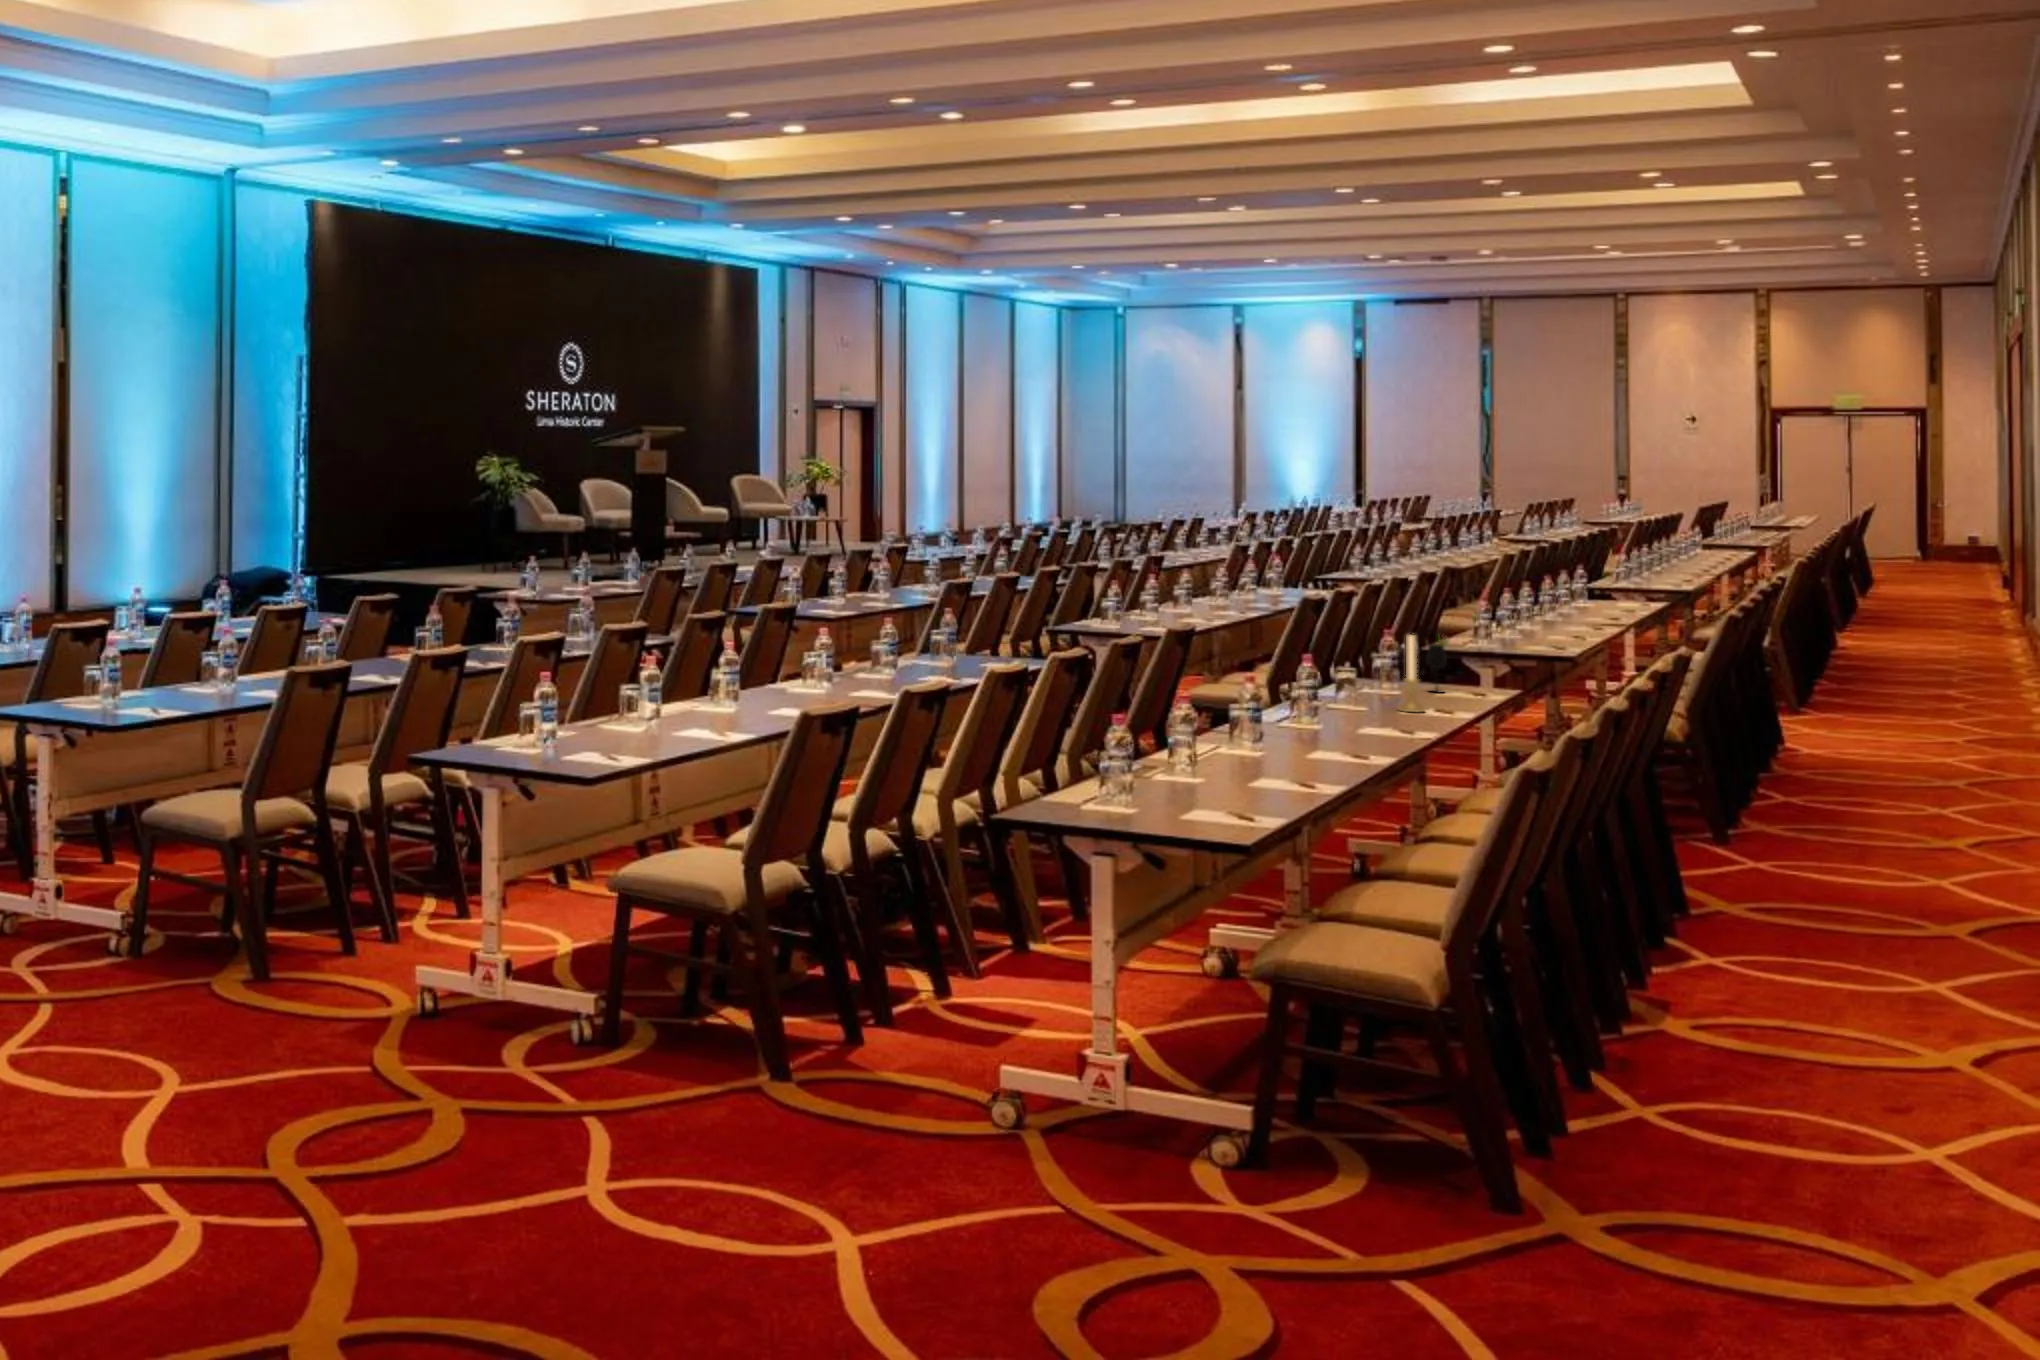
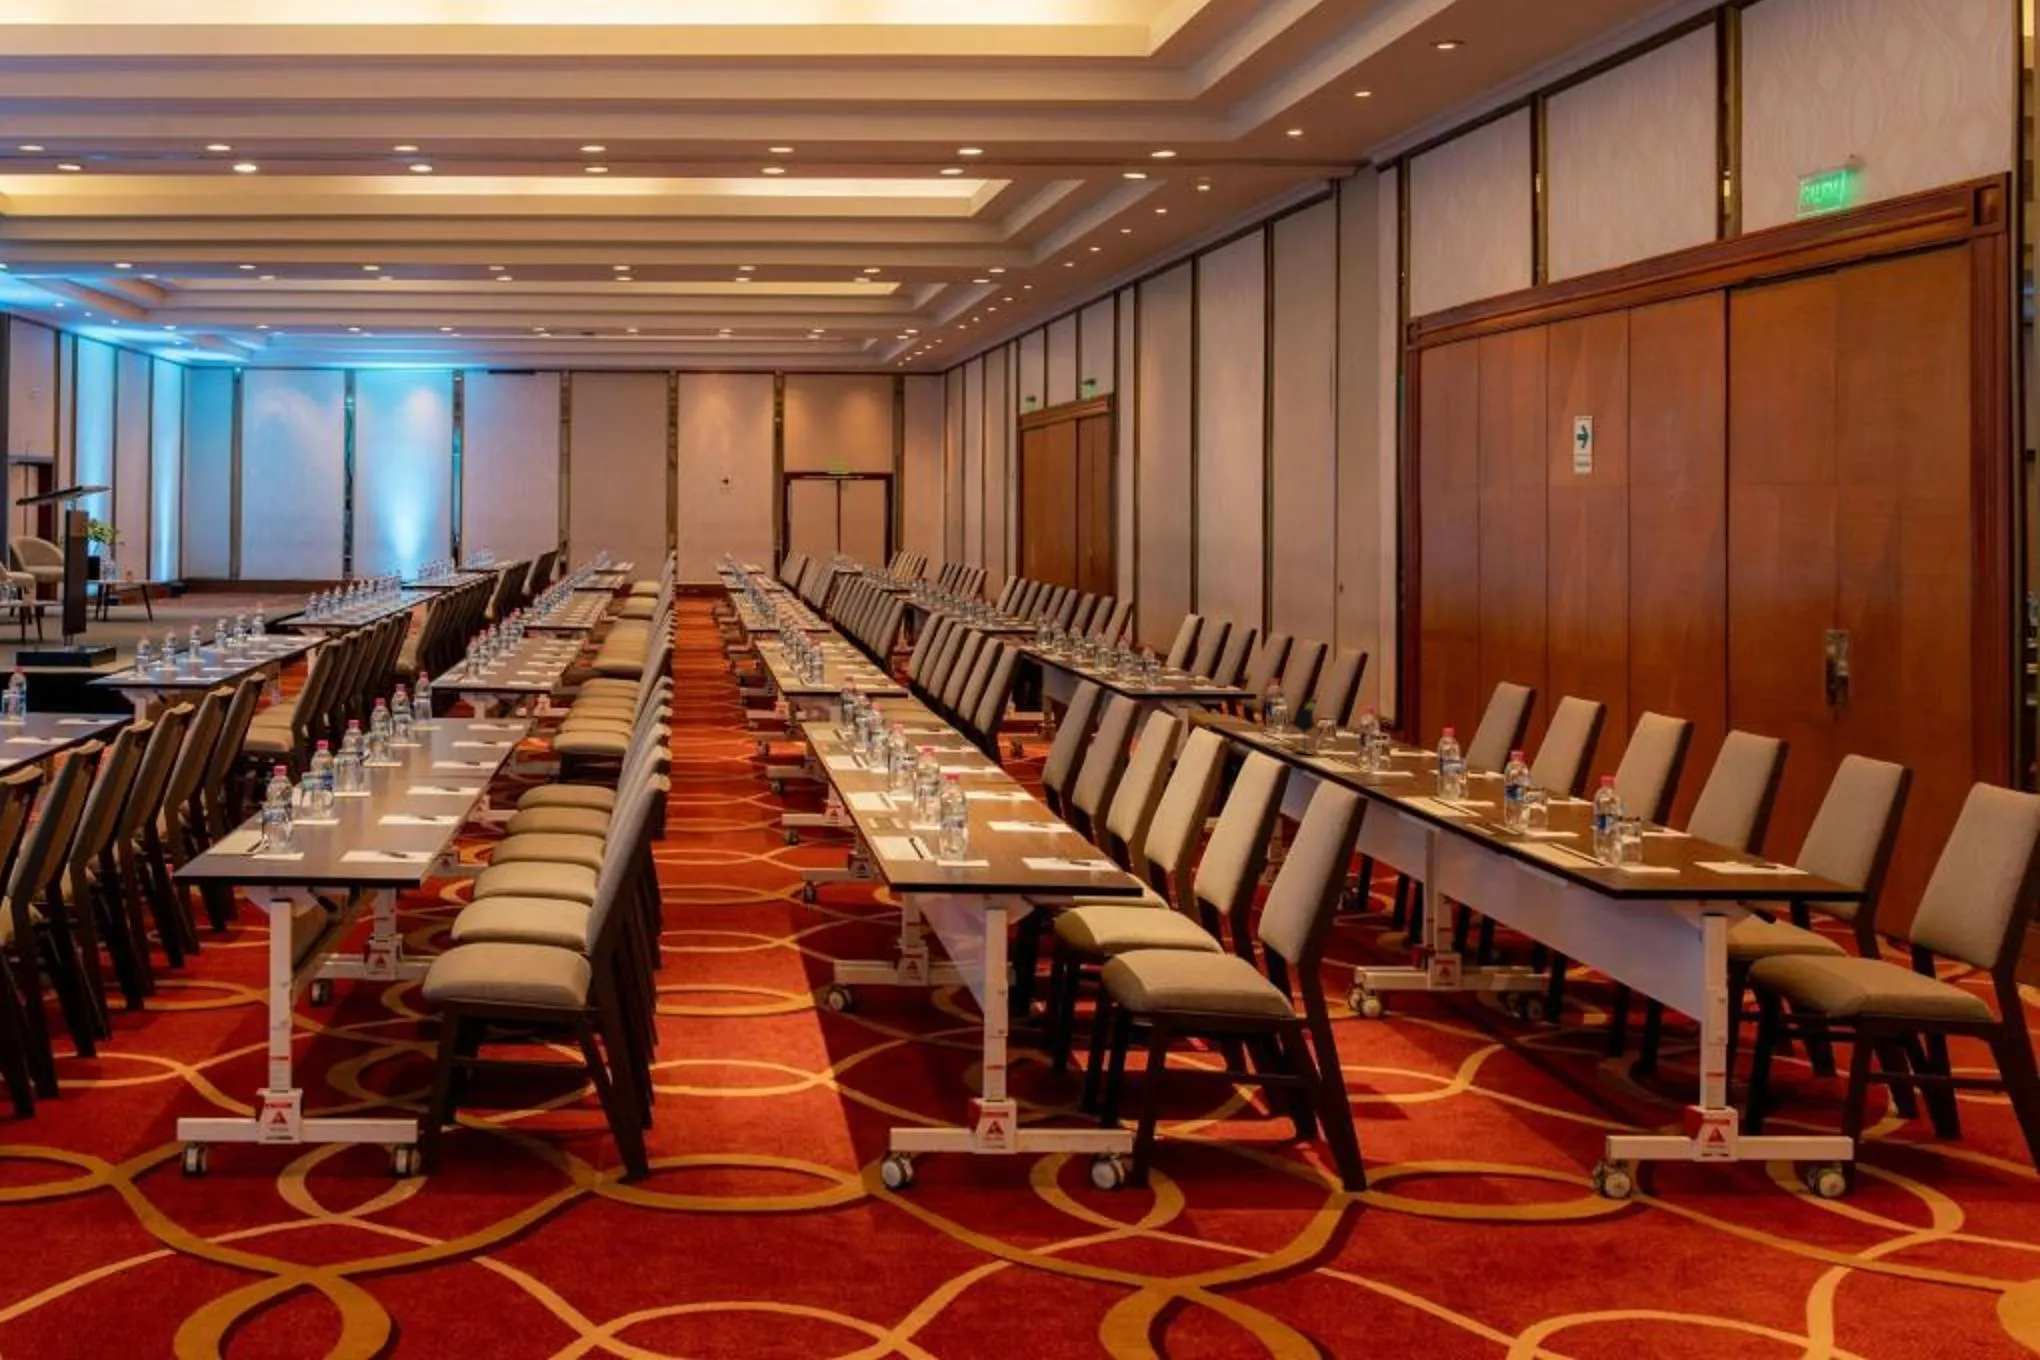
candle holder: present [1398,634,1426,712] -> none [1355,700,1383,779]

